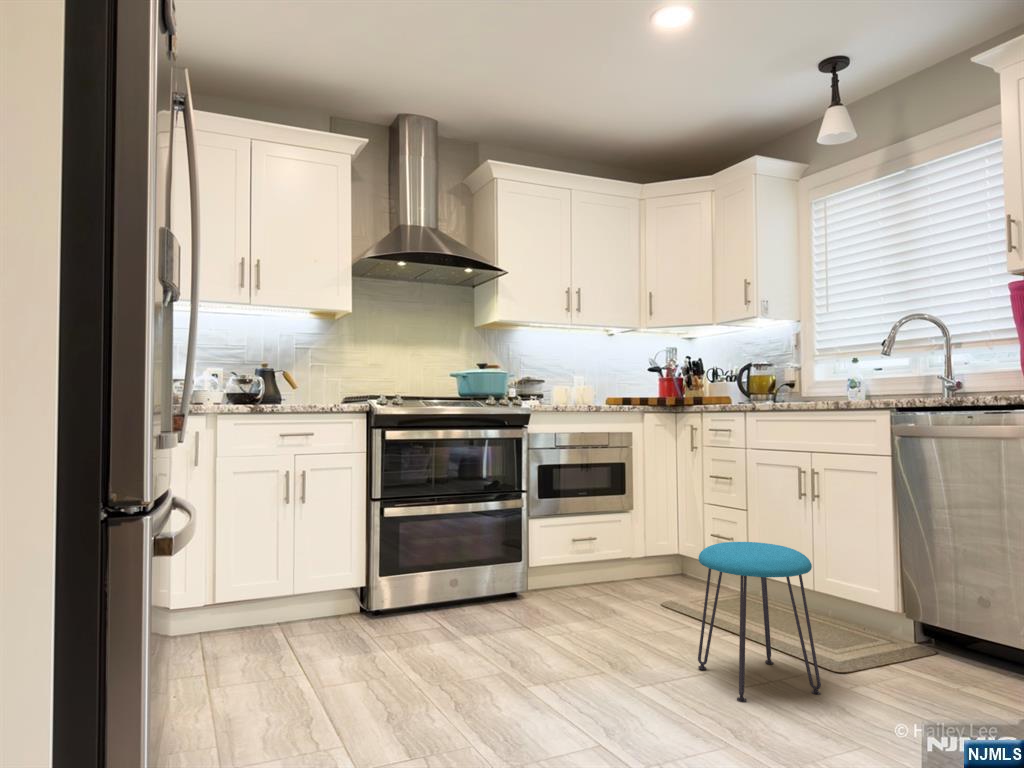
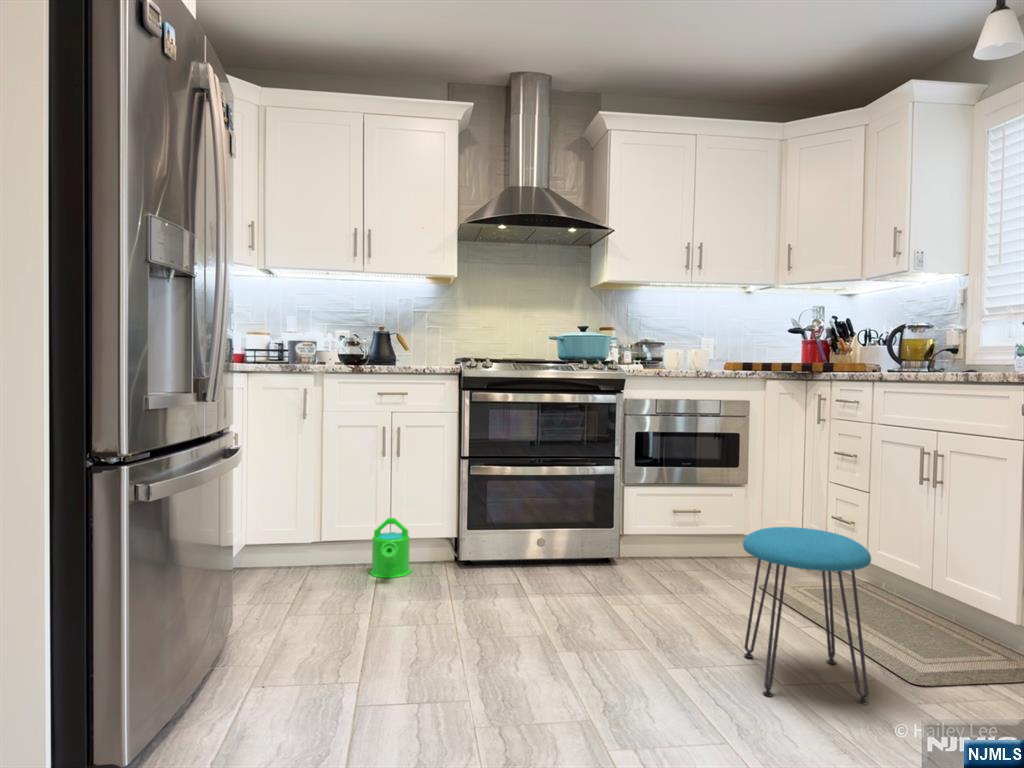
watering can: none [271,574,322,644] -> present [370,518,412,578]

